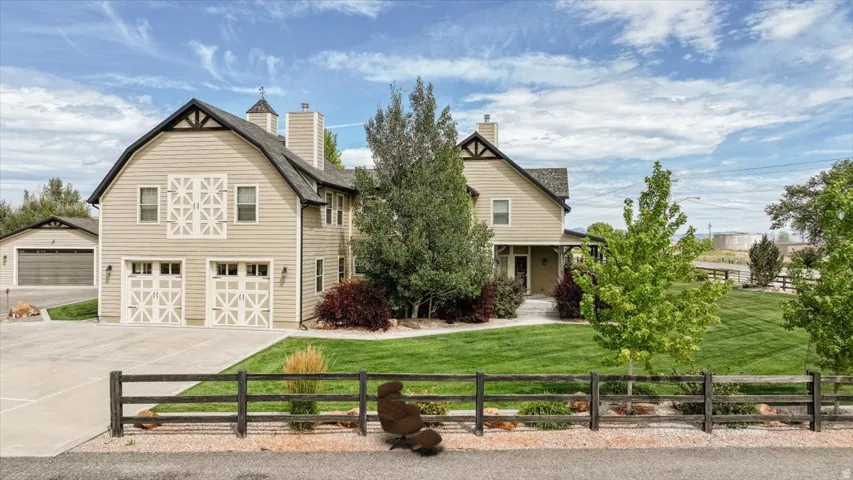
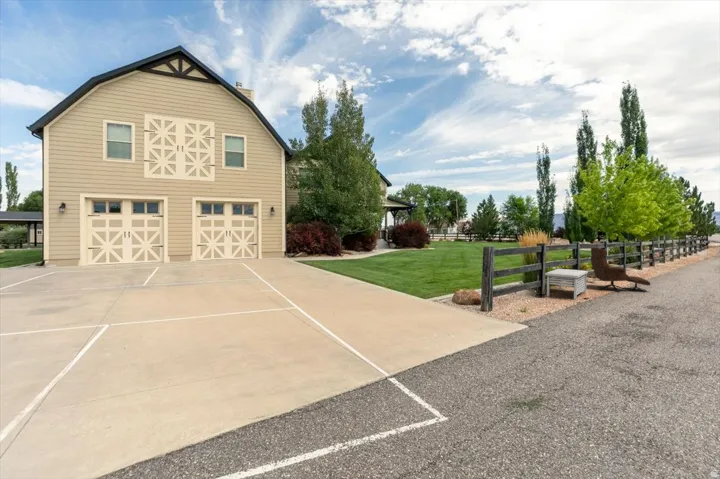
storage bench: none [277,404,347,450] -> present [545,269,588,300]

